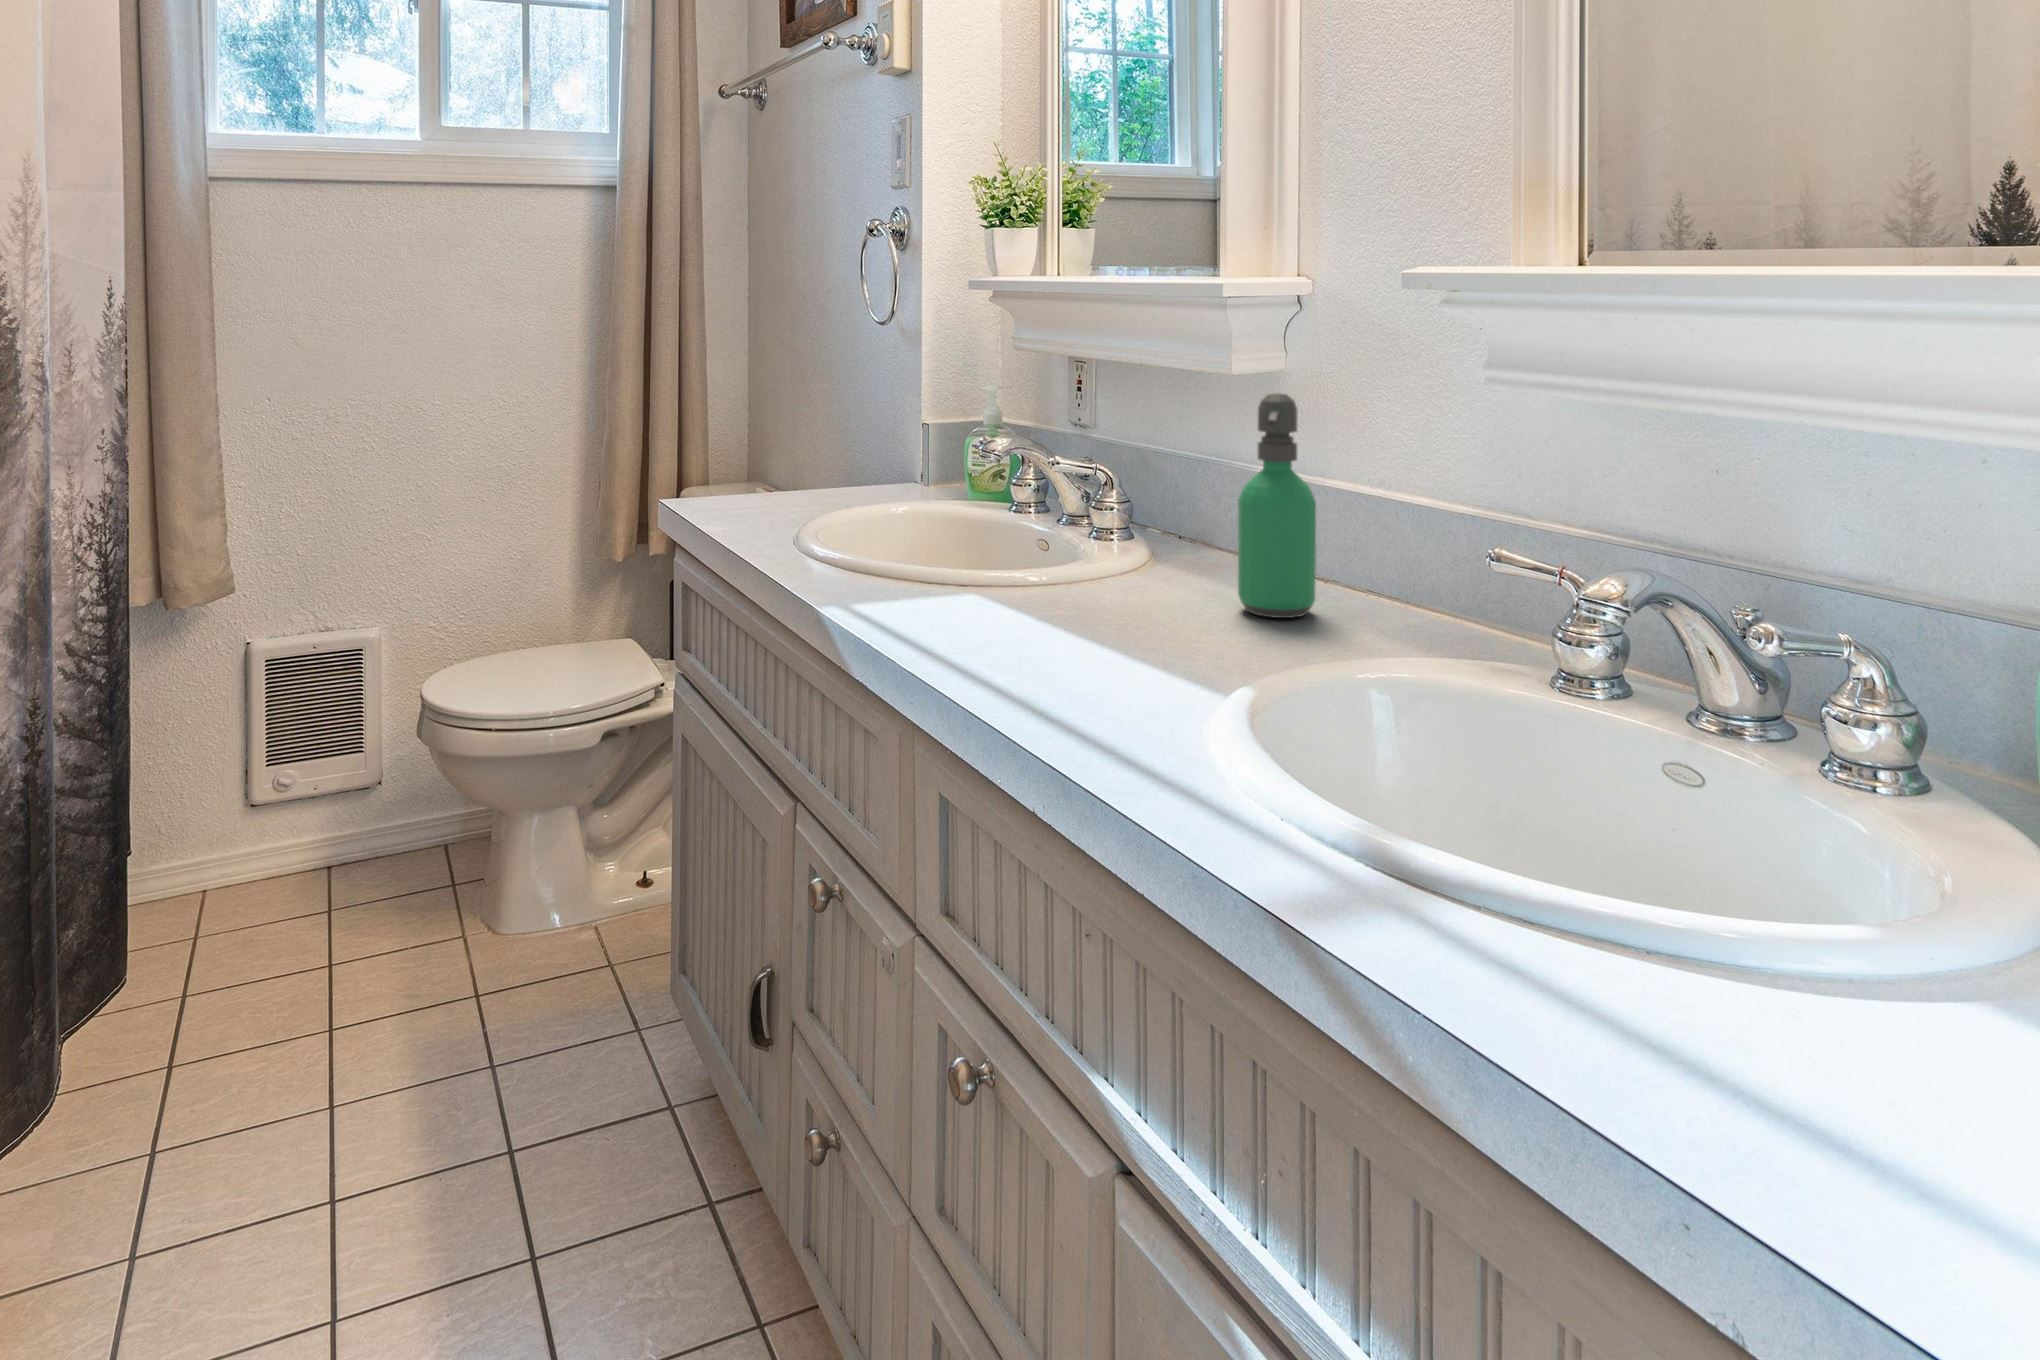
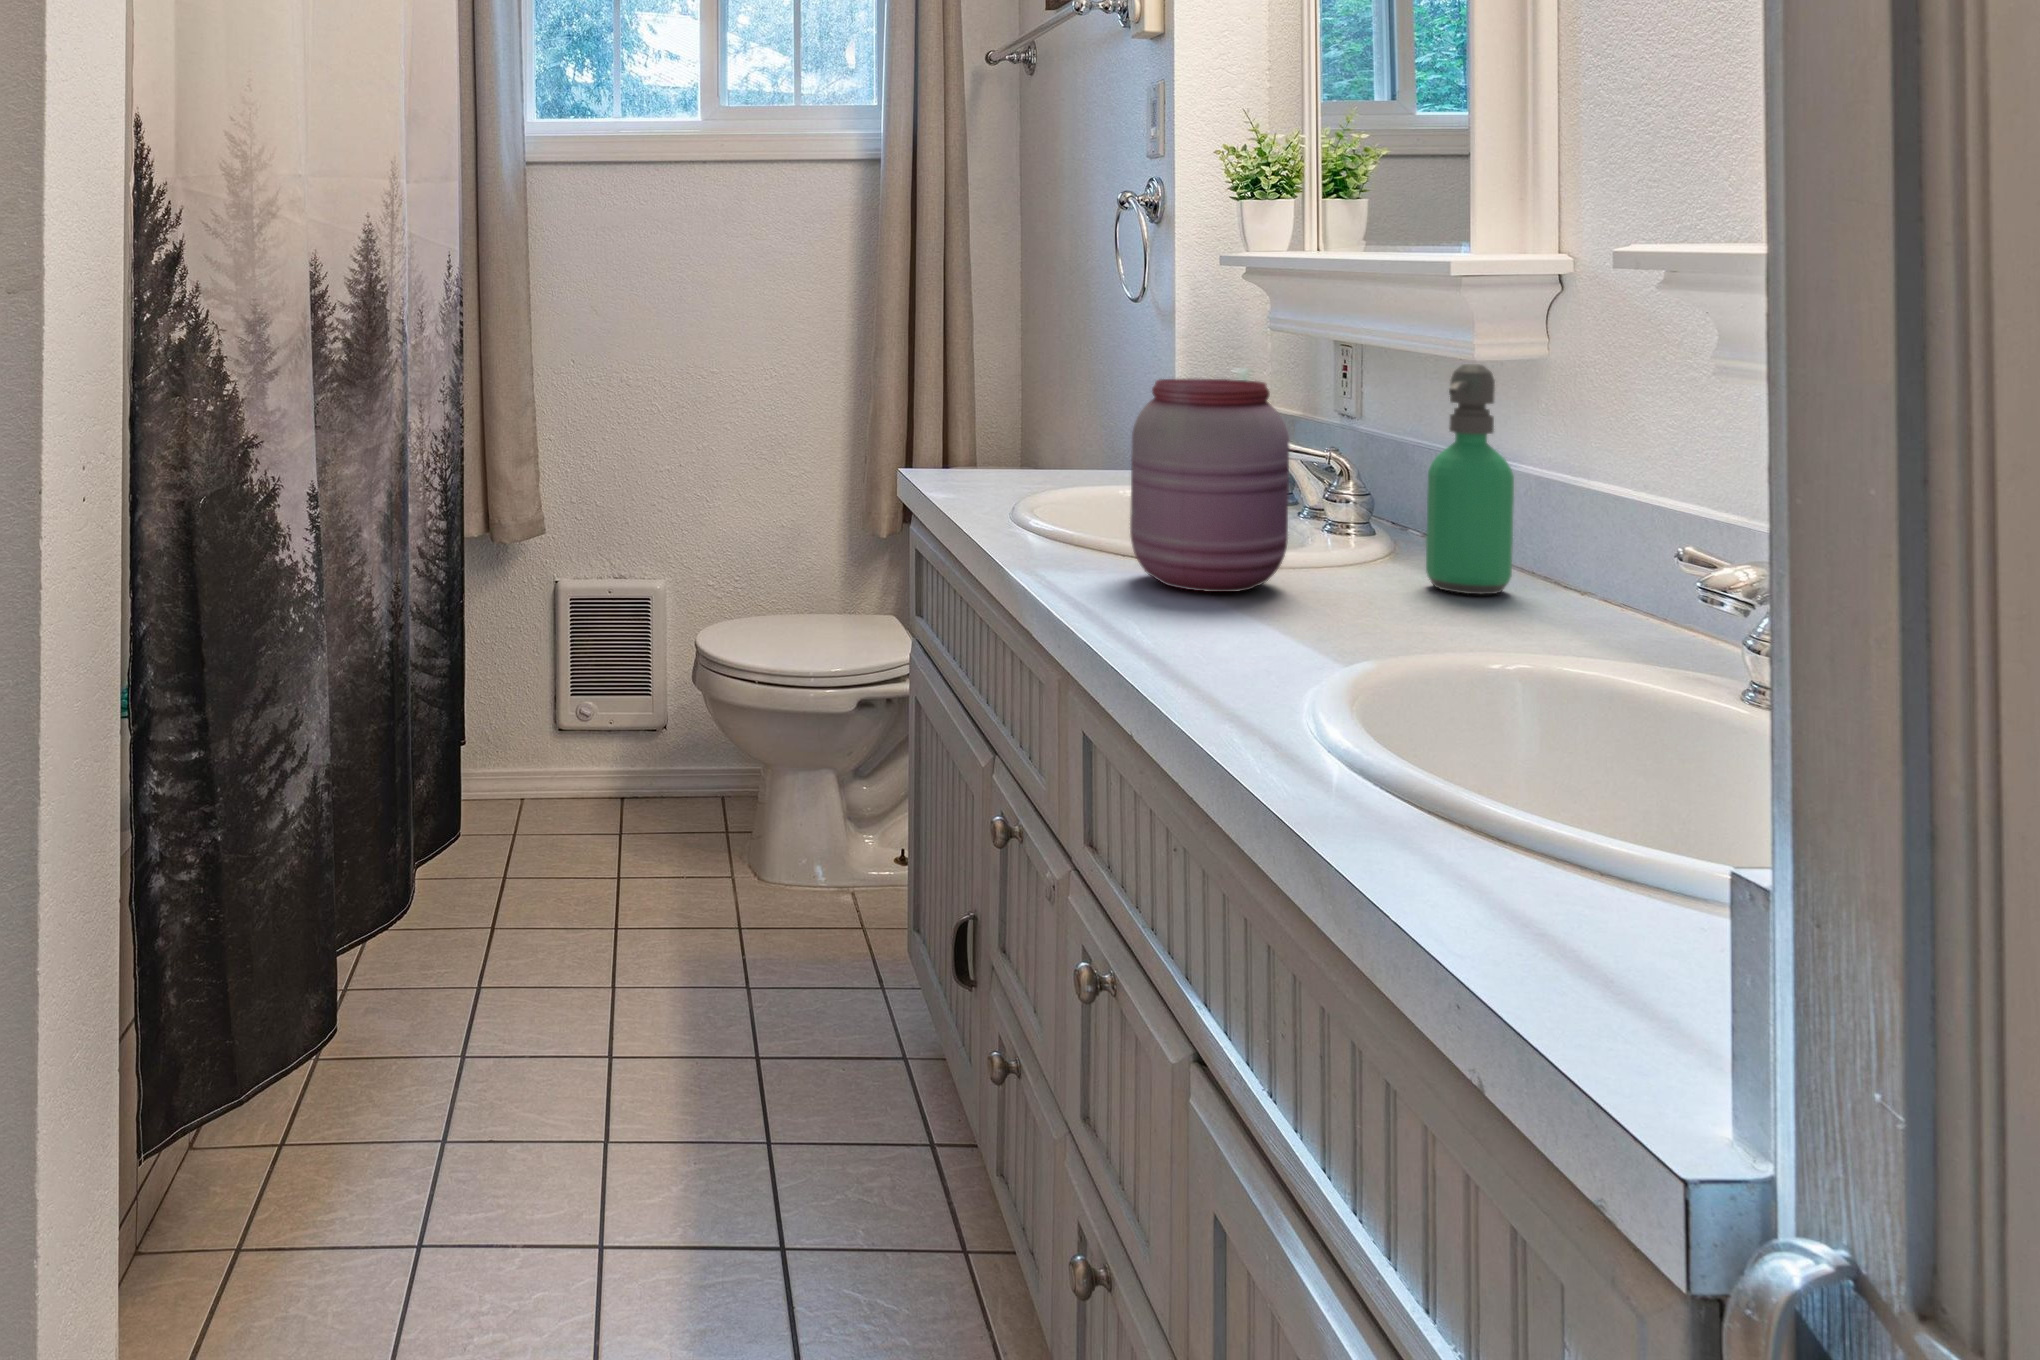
jar: none [969,416,1127,644] -> present [1130,379,1289,592]

